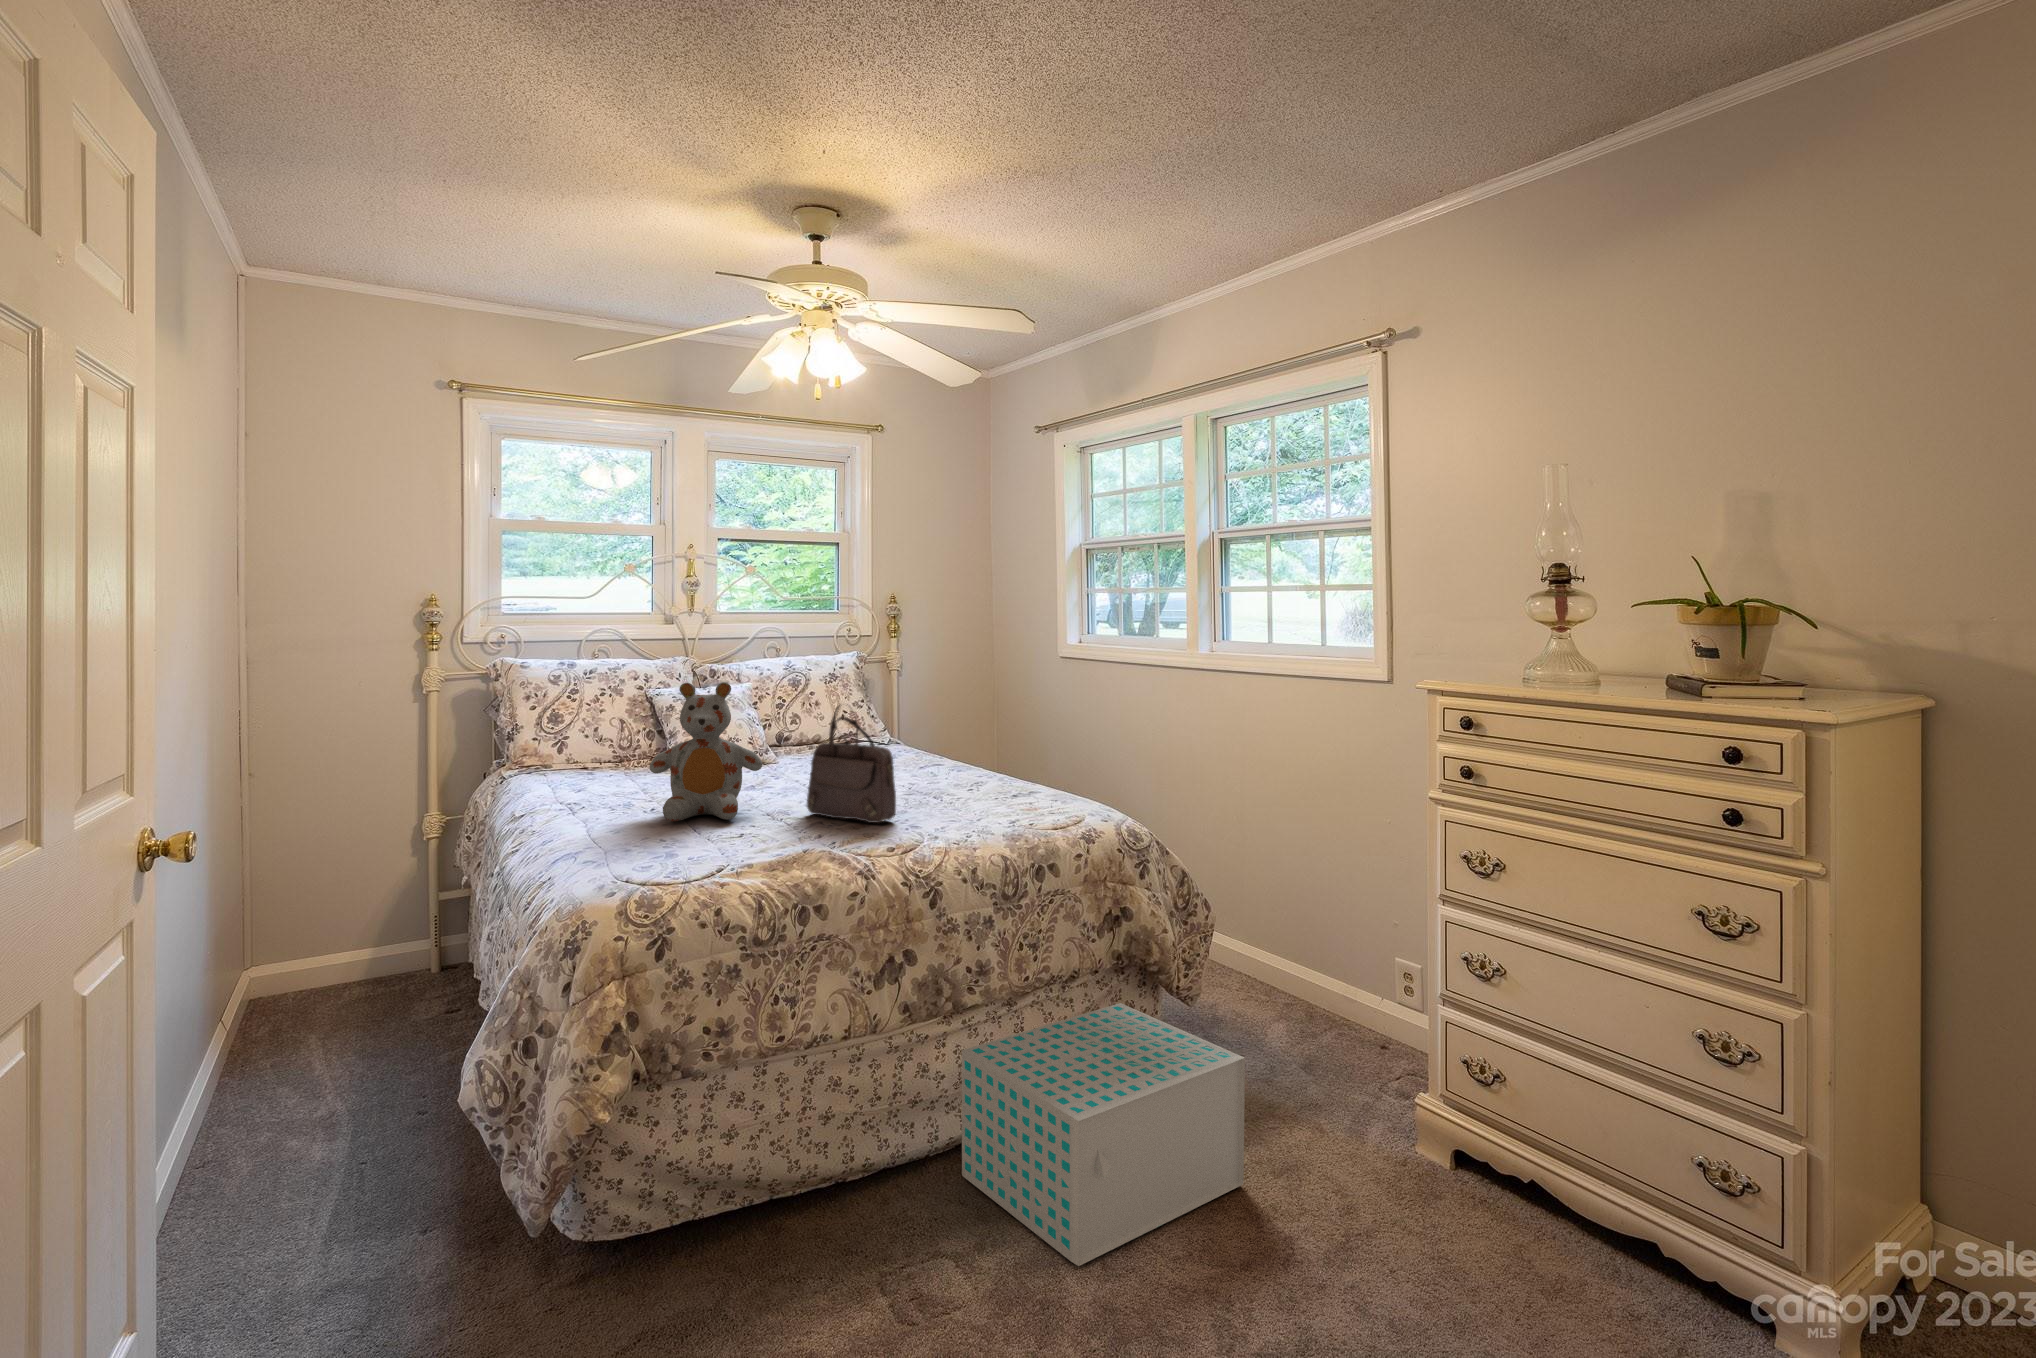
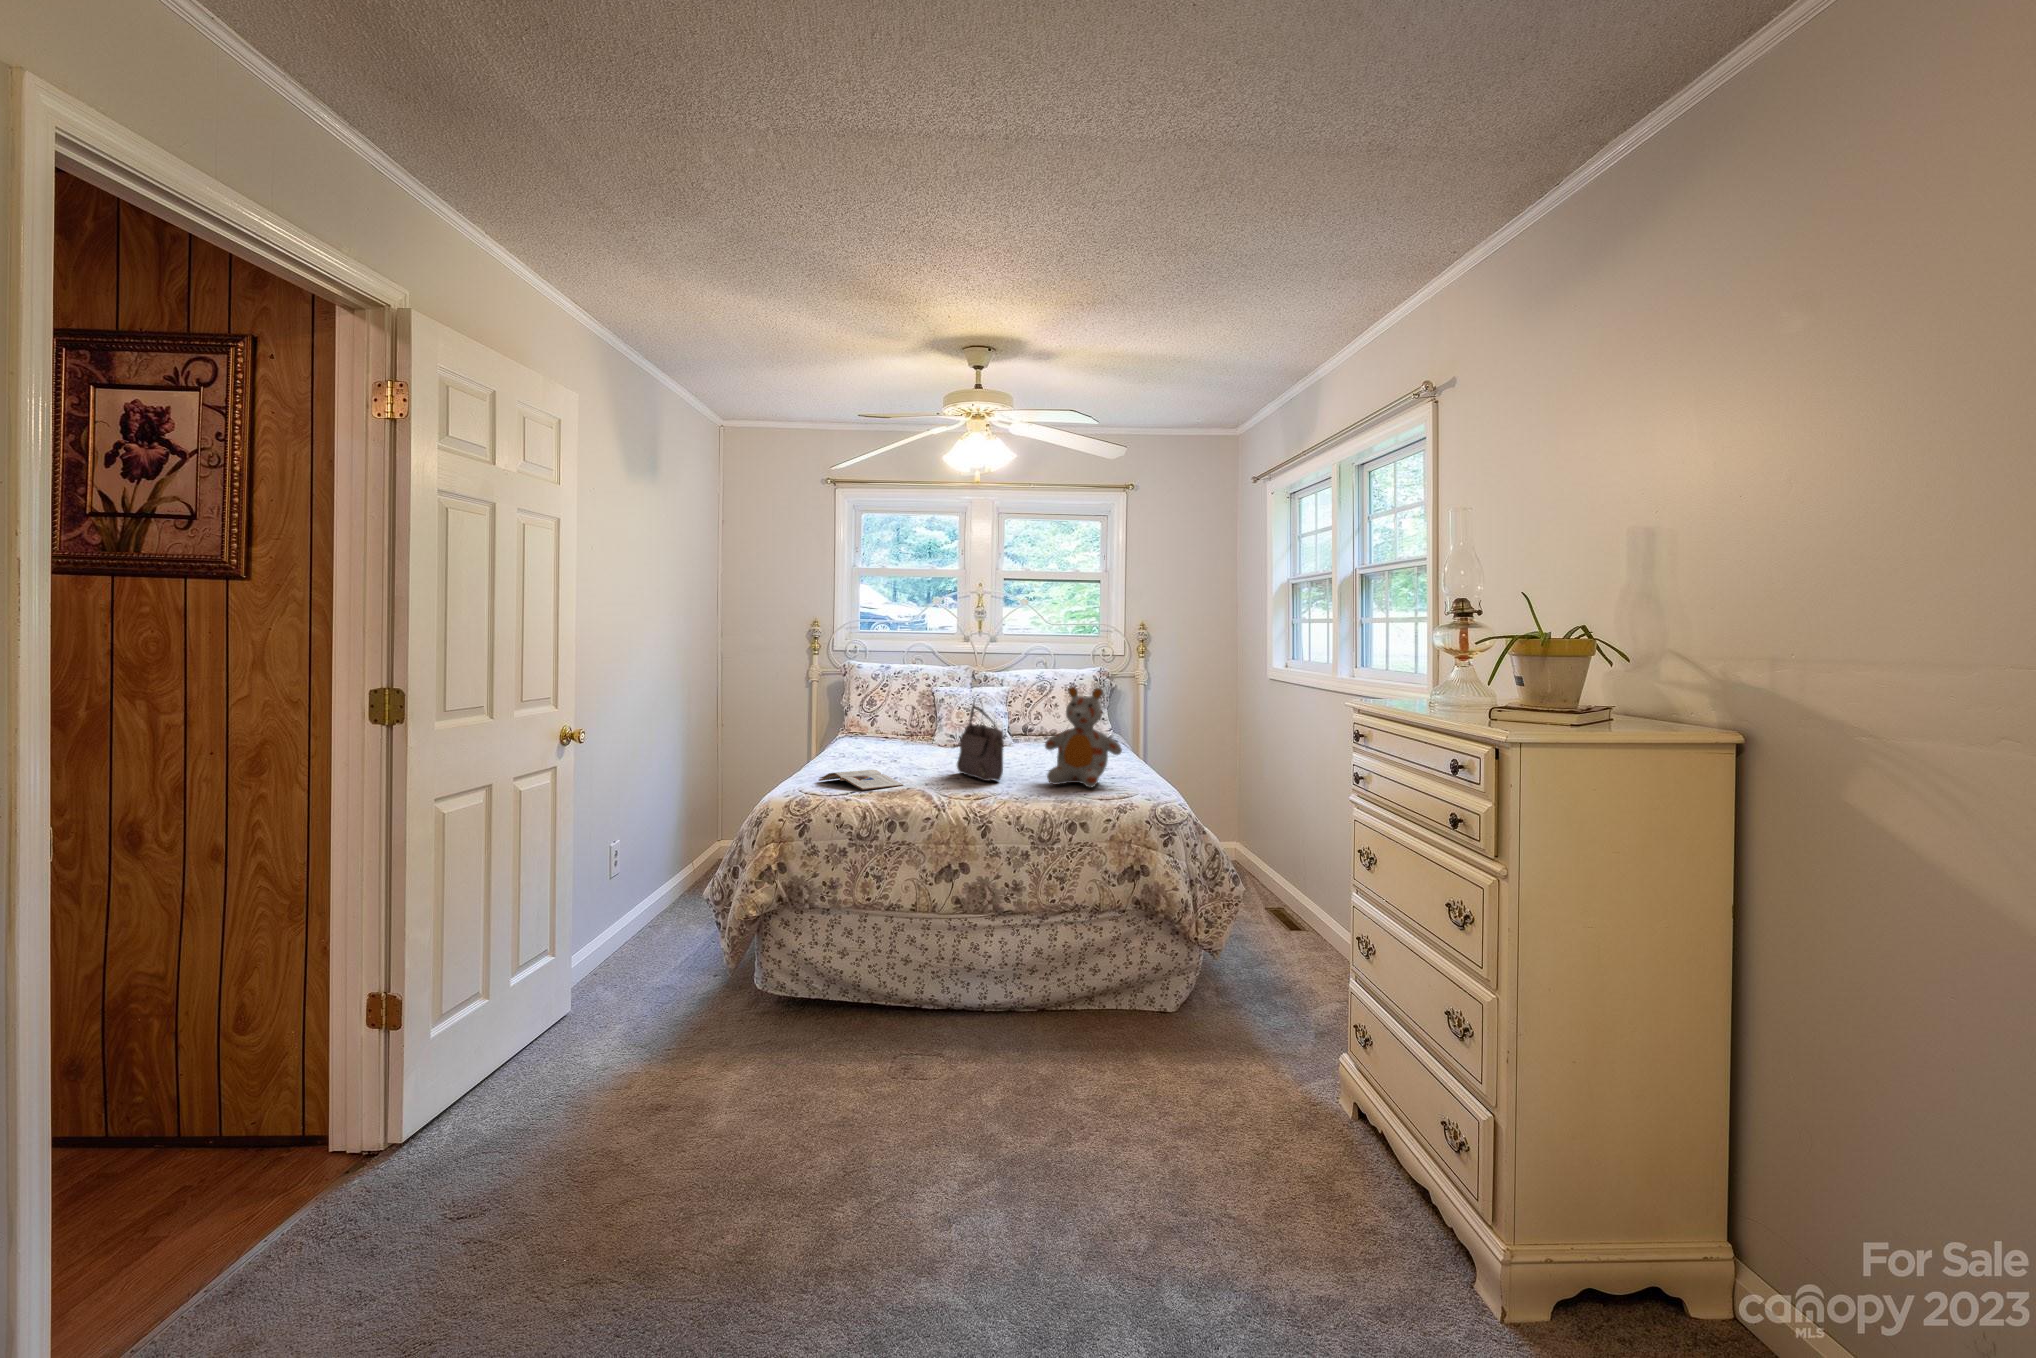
stuffed bear: present [650,682,762,822] -> present [1045,686,1122,788]
magazine: none [629,829,773,866] -> present [819,770,903,790]
storage box: present [962,1003,1245,1266] -> none [993,939,1179,1086]

